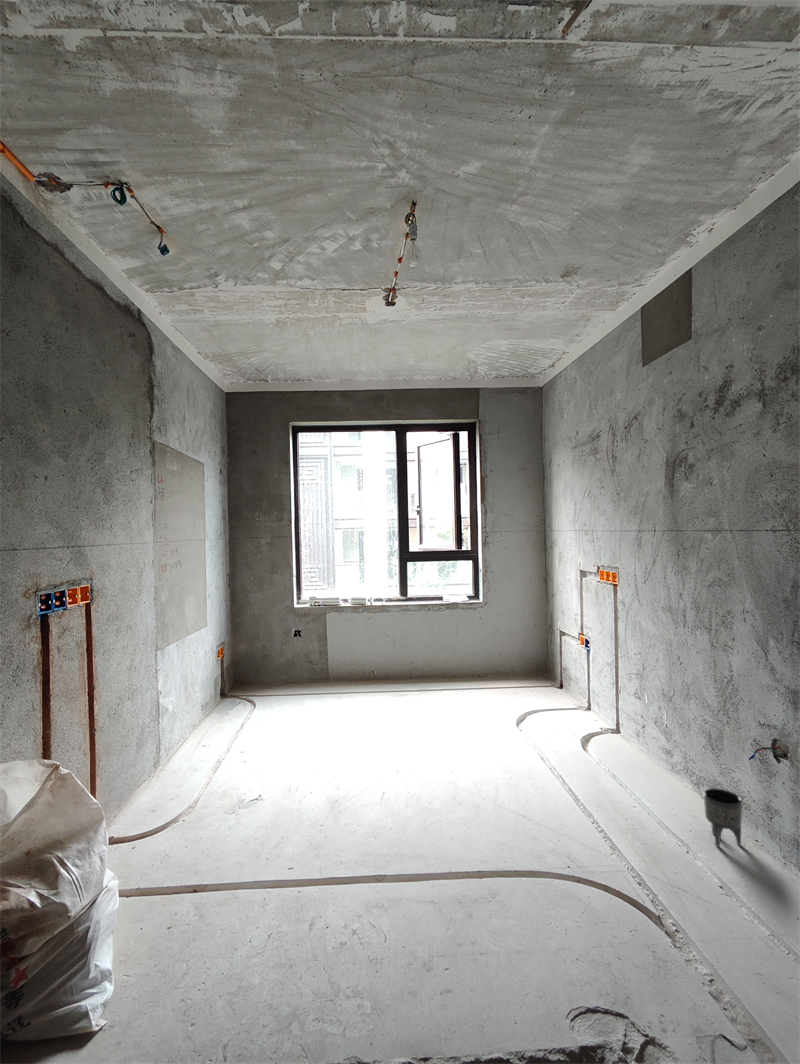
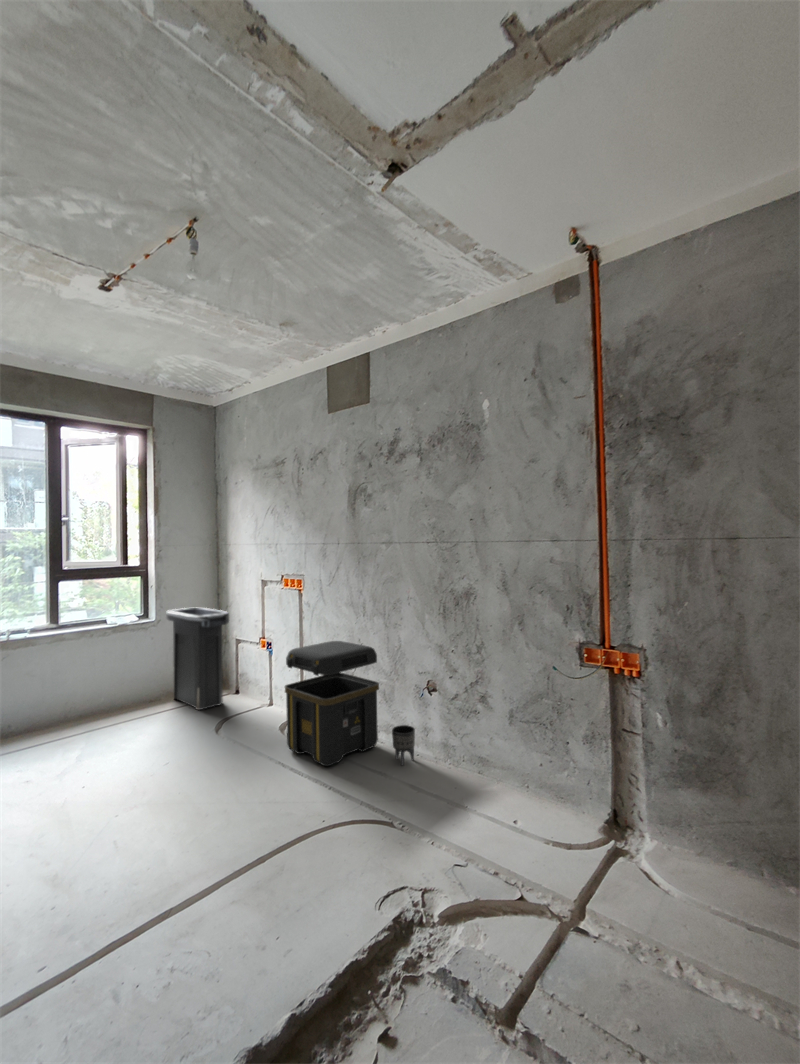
trash can: none [491,594,544,701] -> present [166,608,229,710]
toolbox: none [571,653,696,808] -> present [285,641,379,766]

